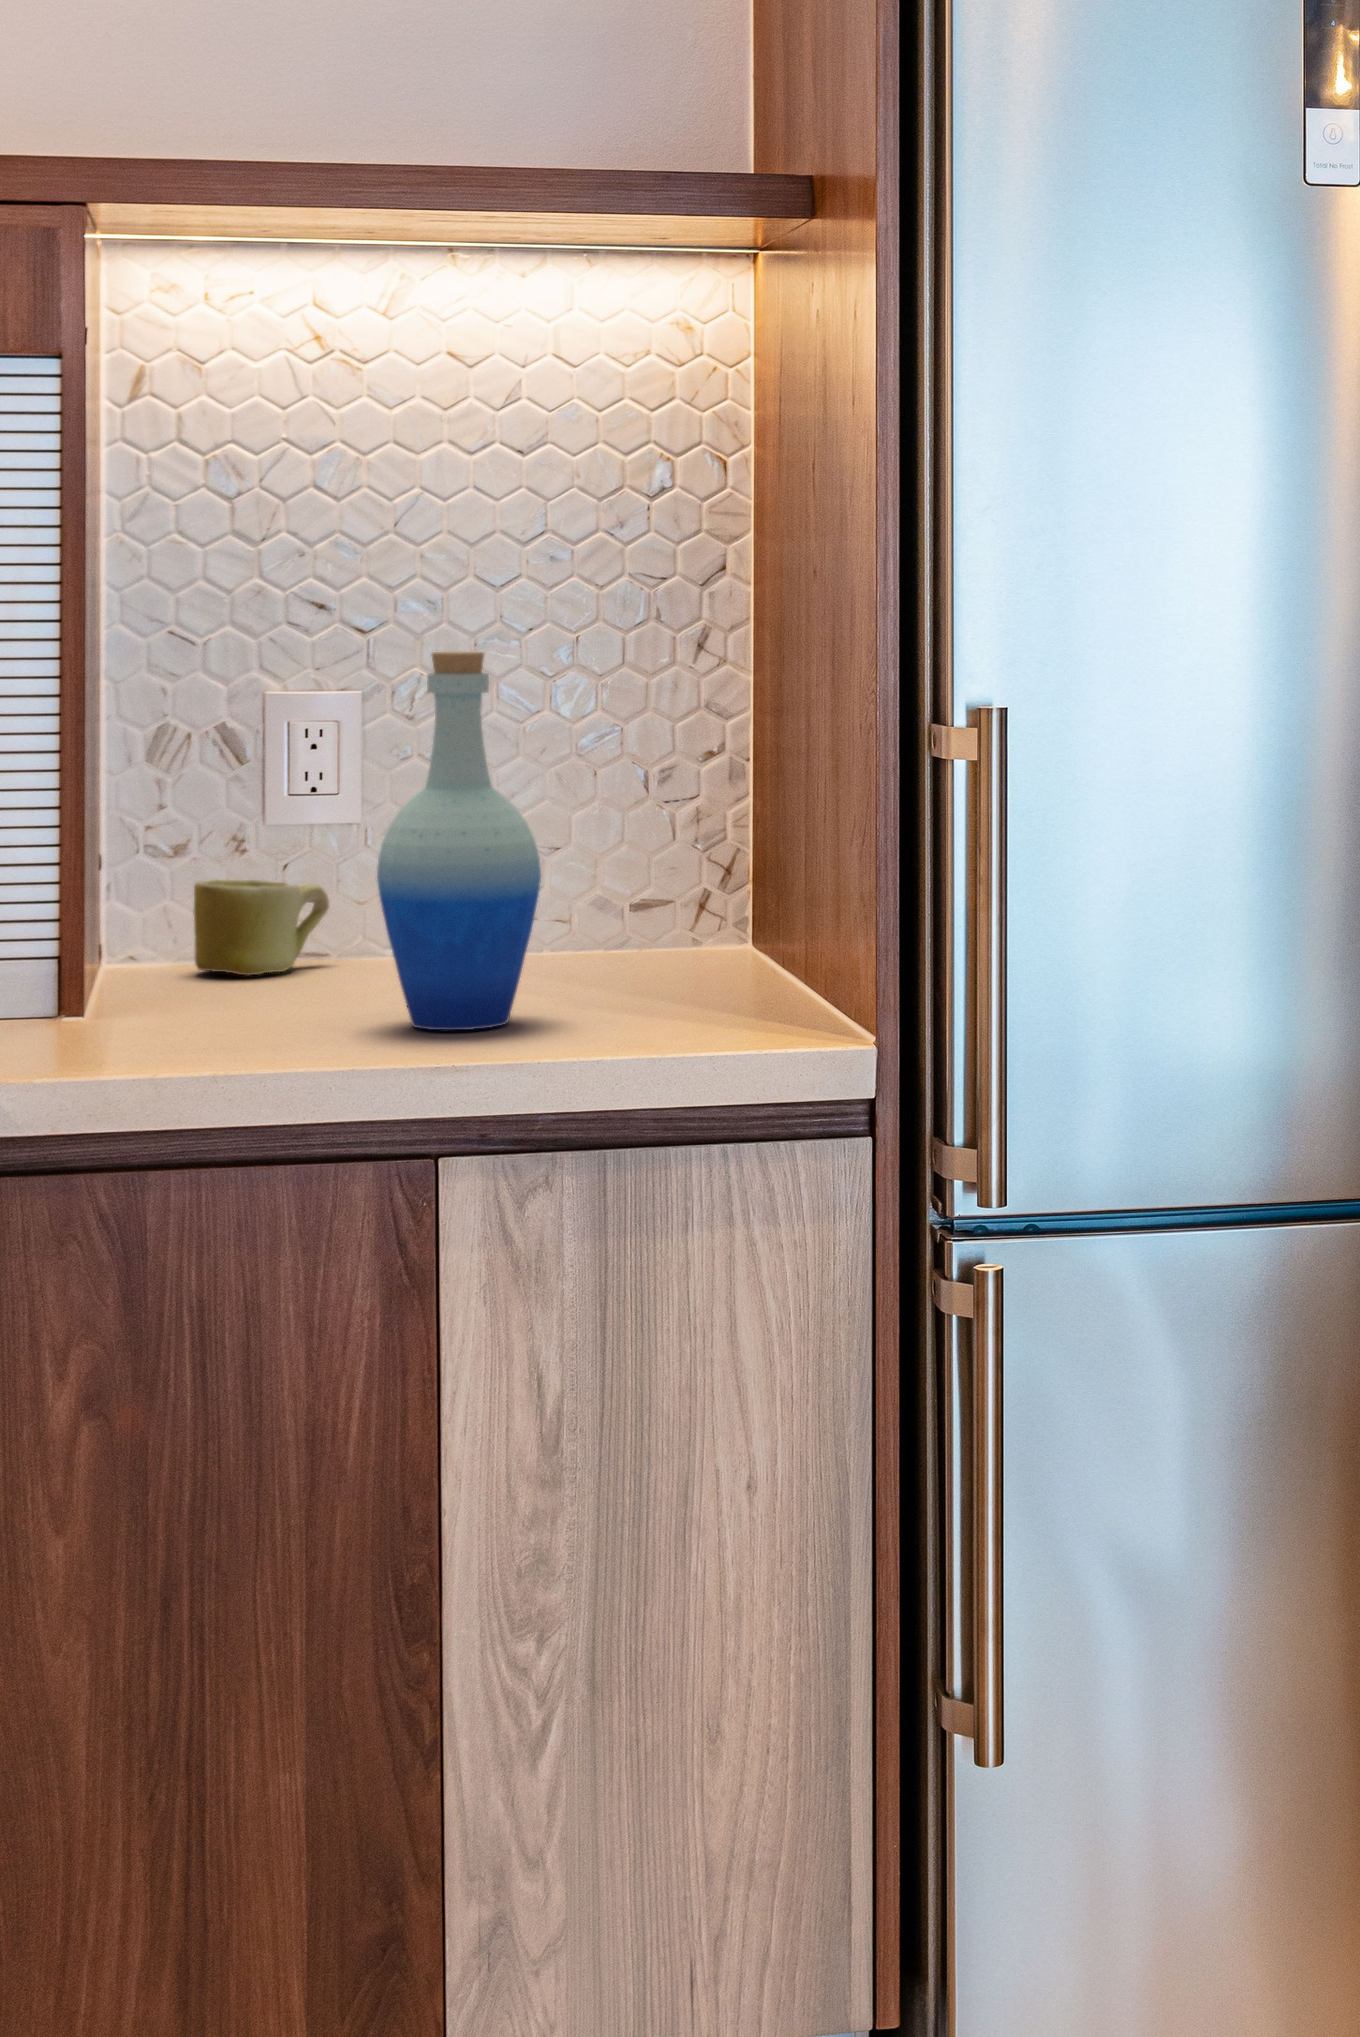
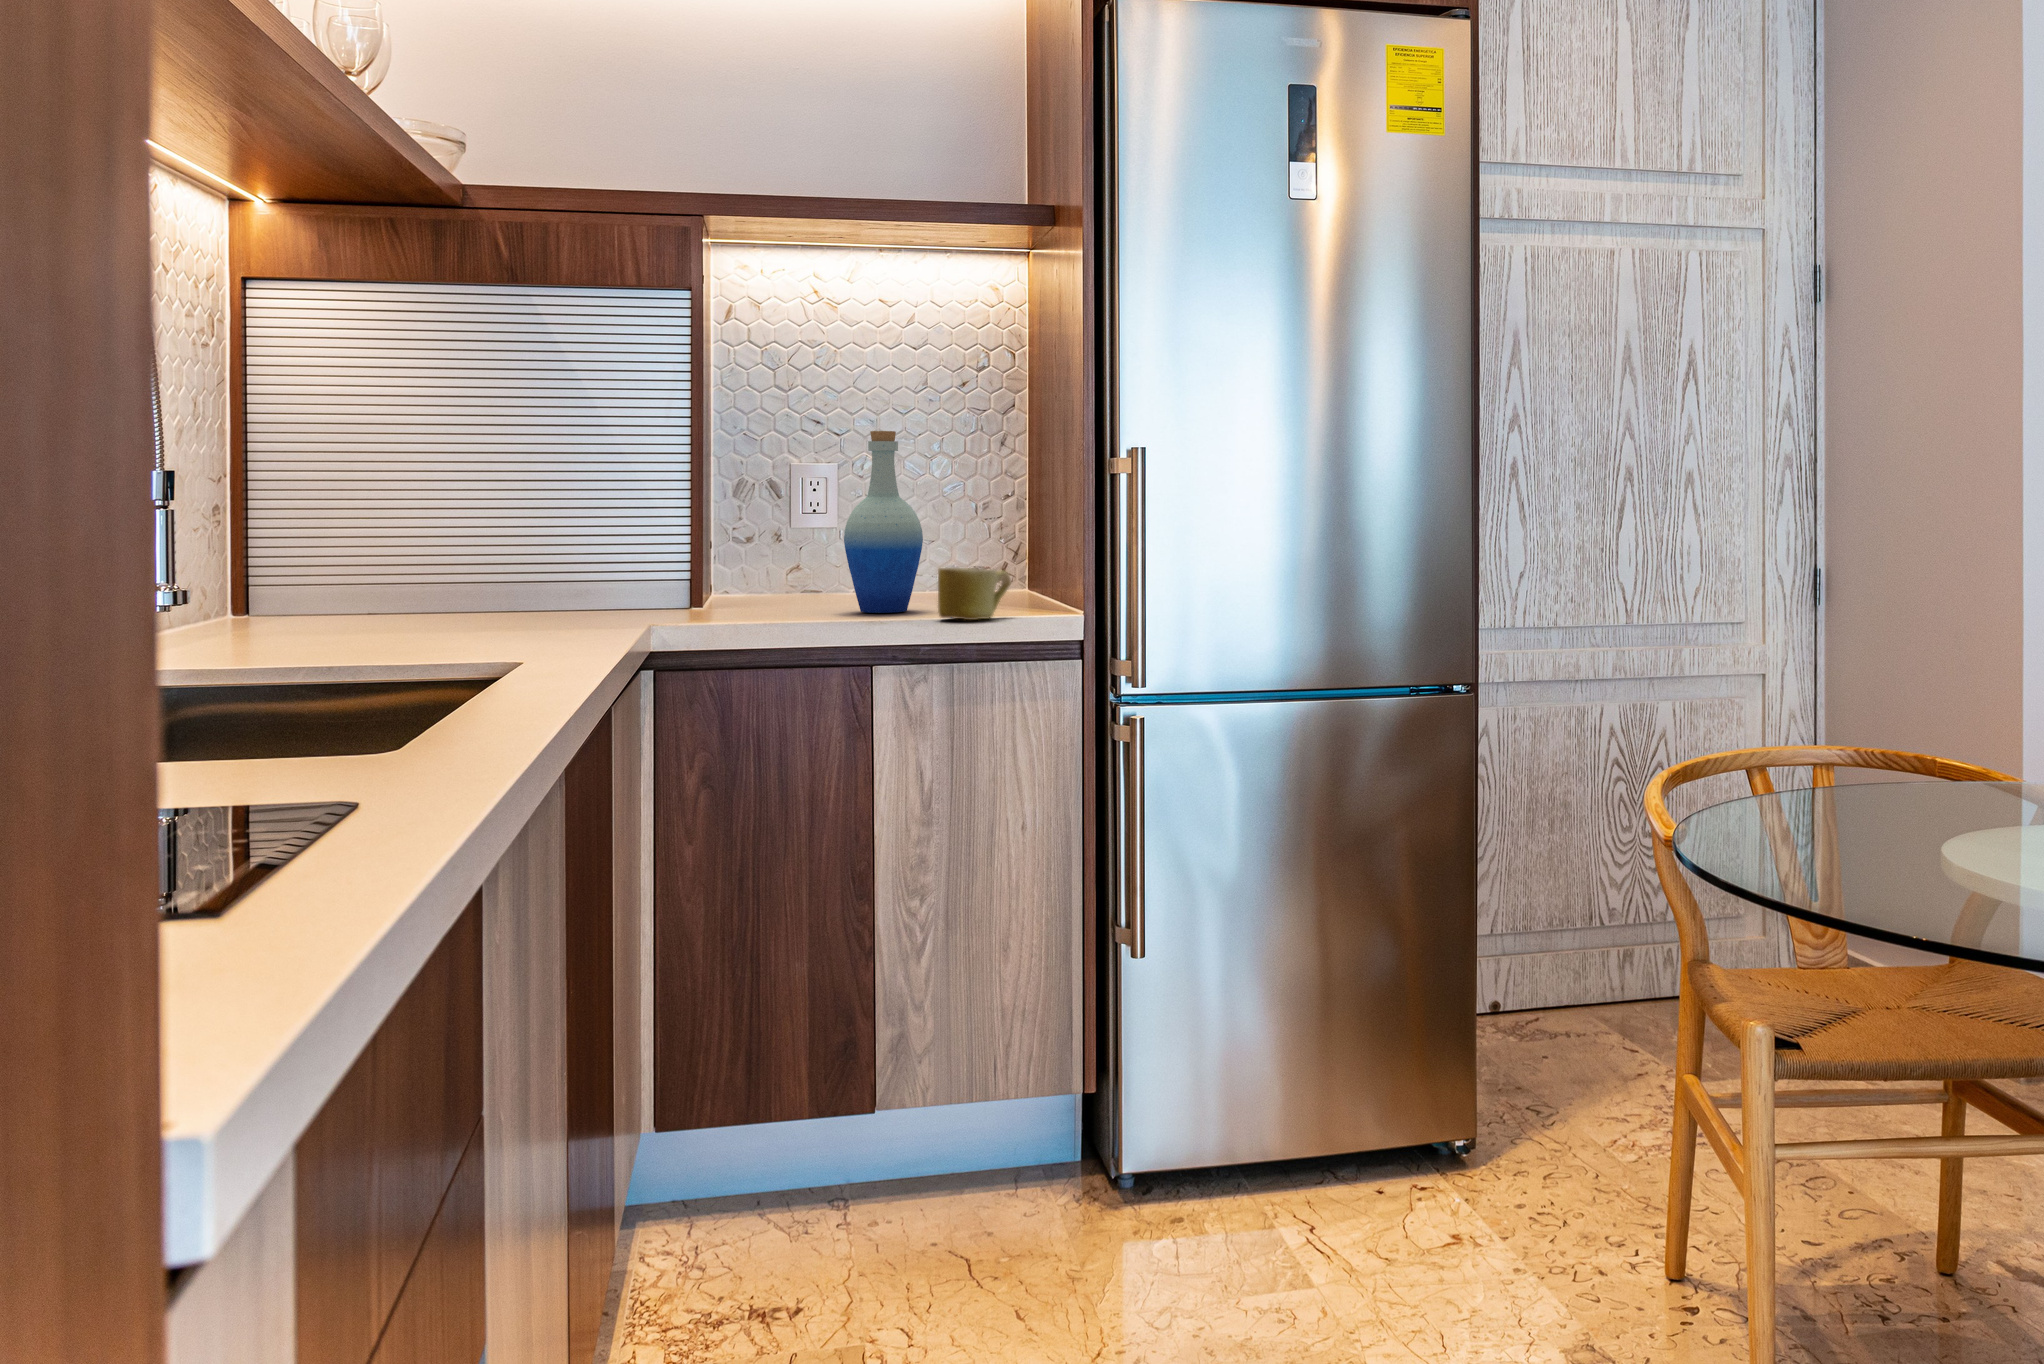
mug: present [194,879,329,975] -> present [938,568,1011,620]

